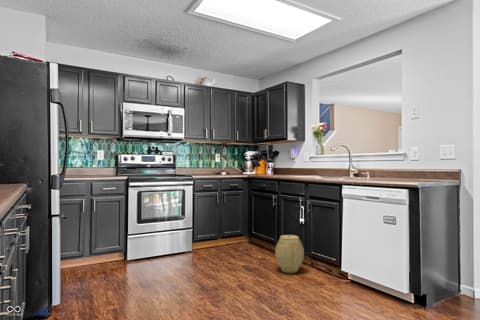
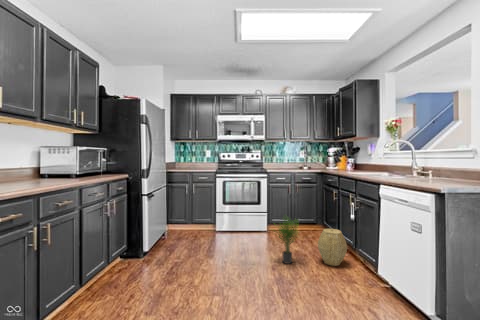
potted plant: none [227,224,266,280] -> present [278,218,298,264]

